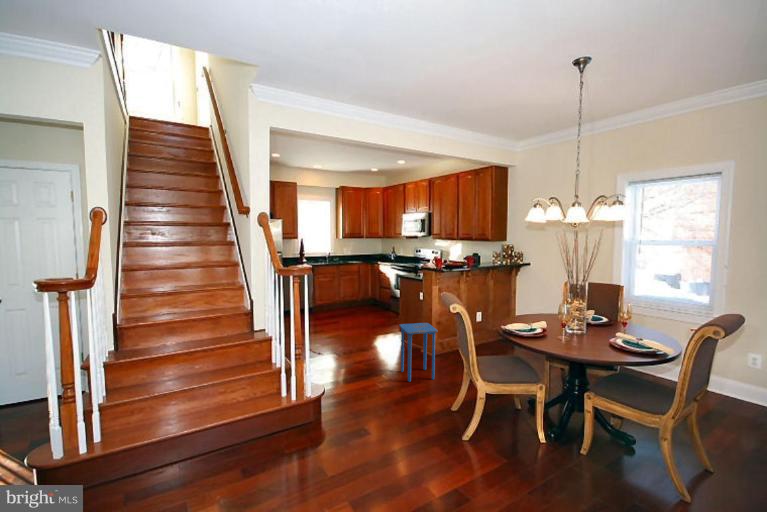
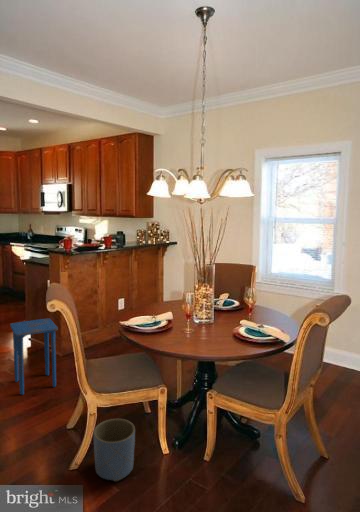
planter: none [484,405,519,456] -> present [93,419,135,481]

